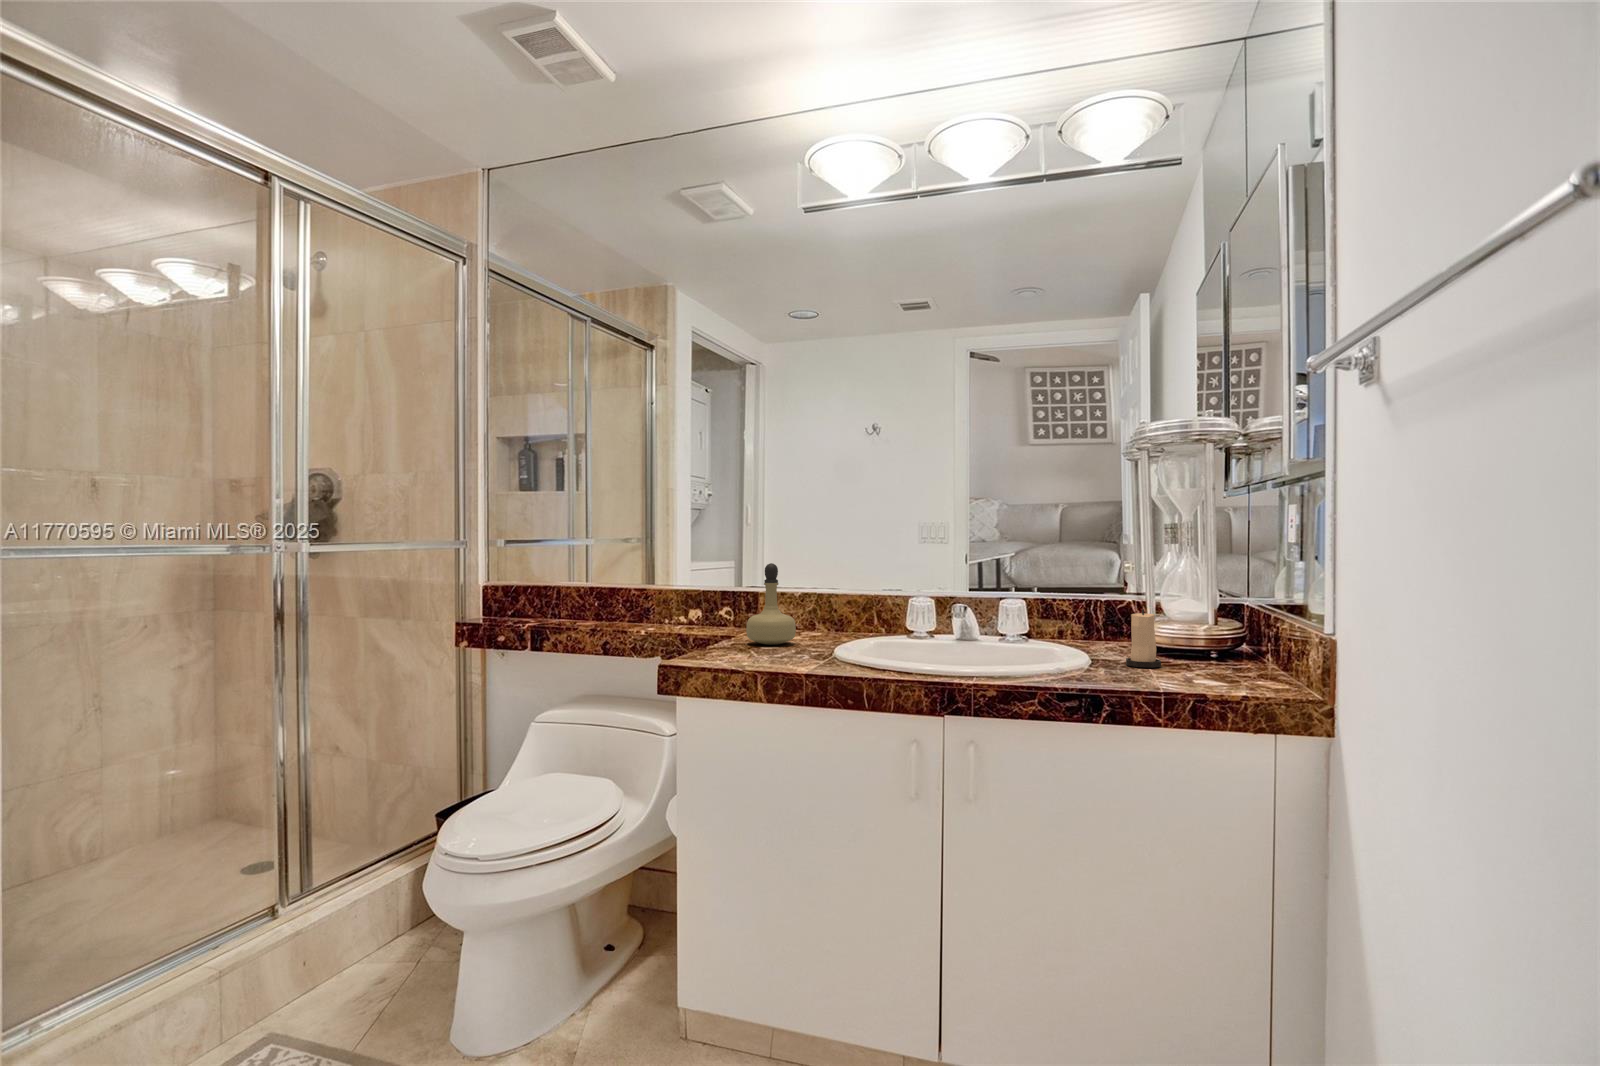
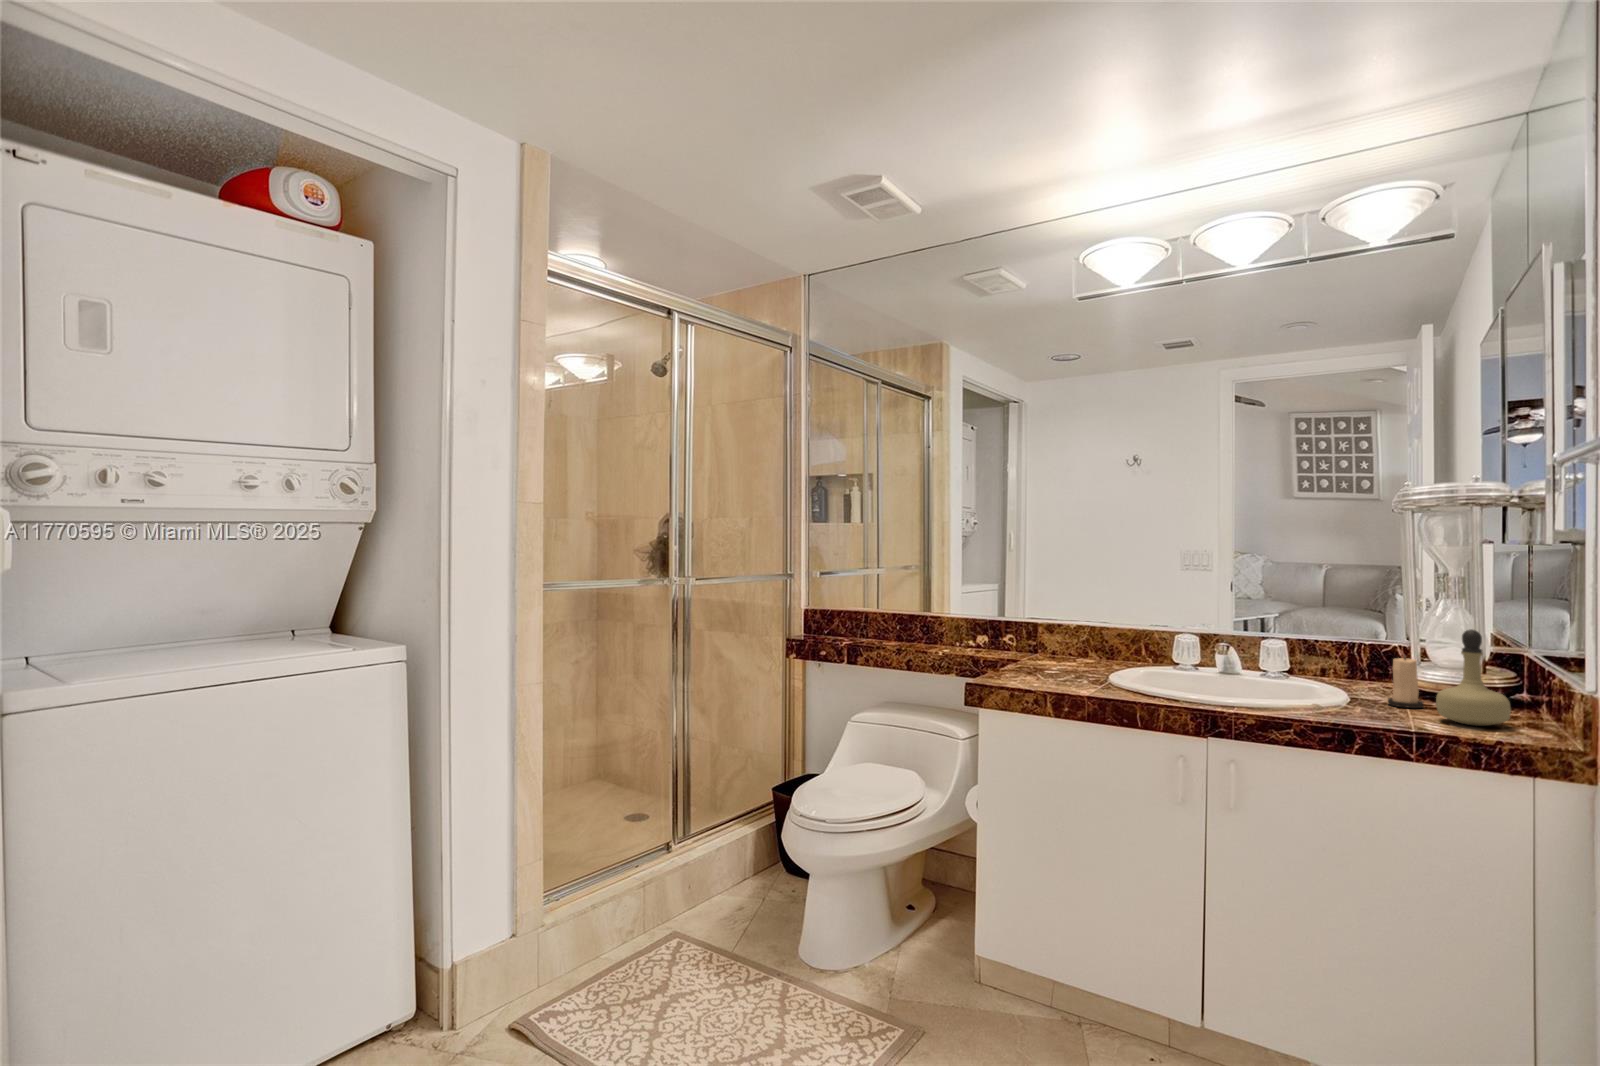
perfume bottle: present [746,563,796,645] -> present [1436,629,1511,726]

